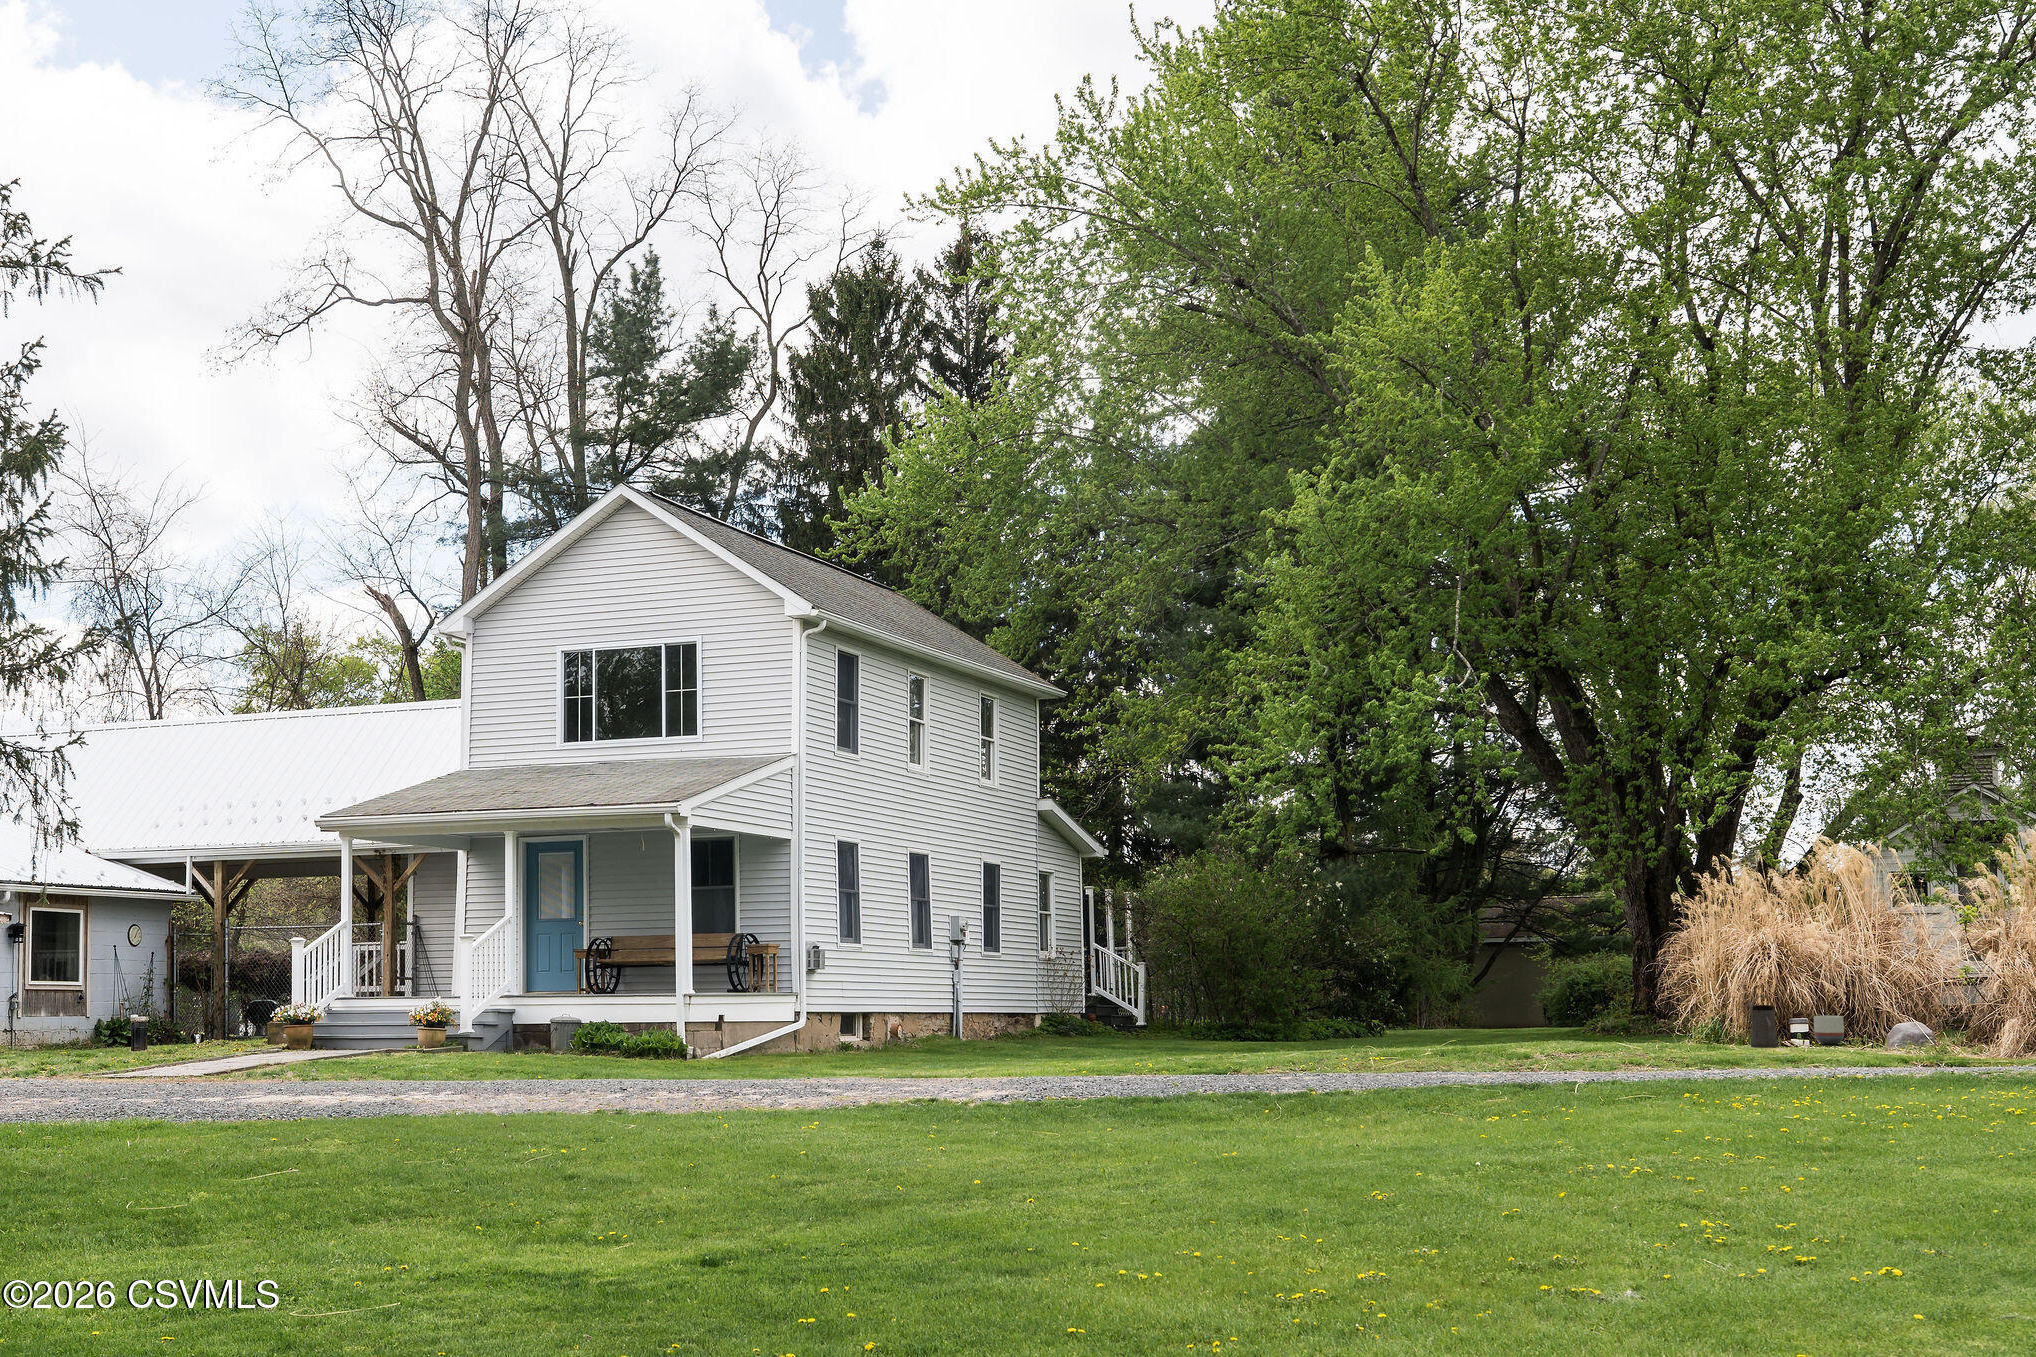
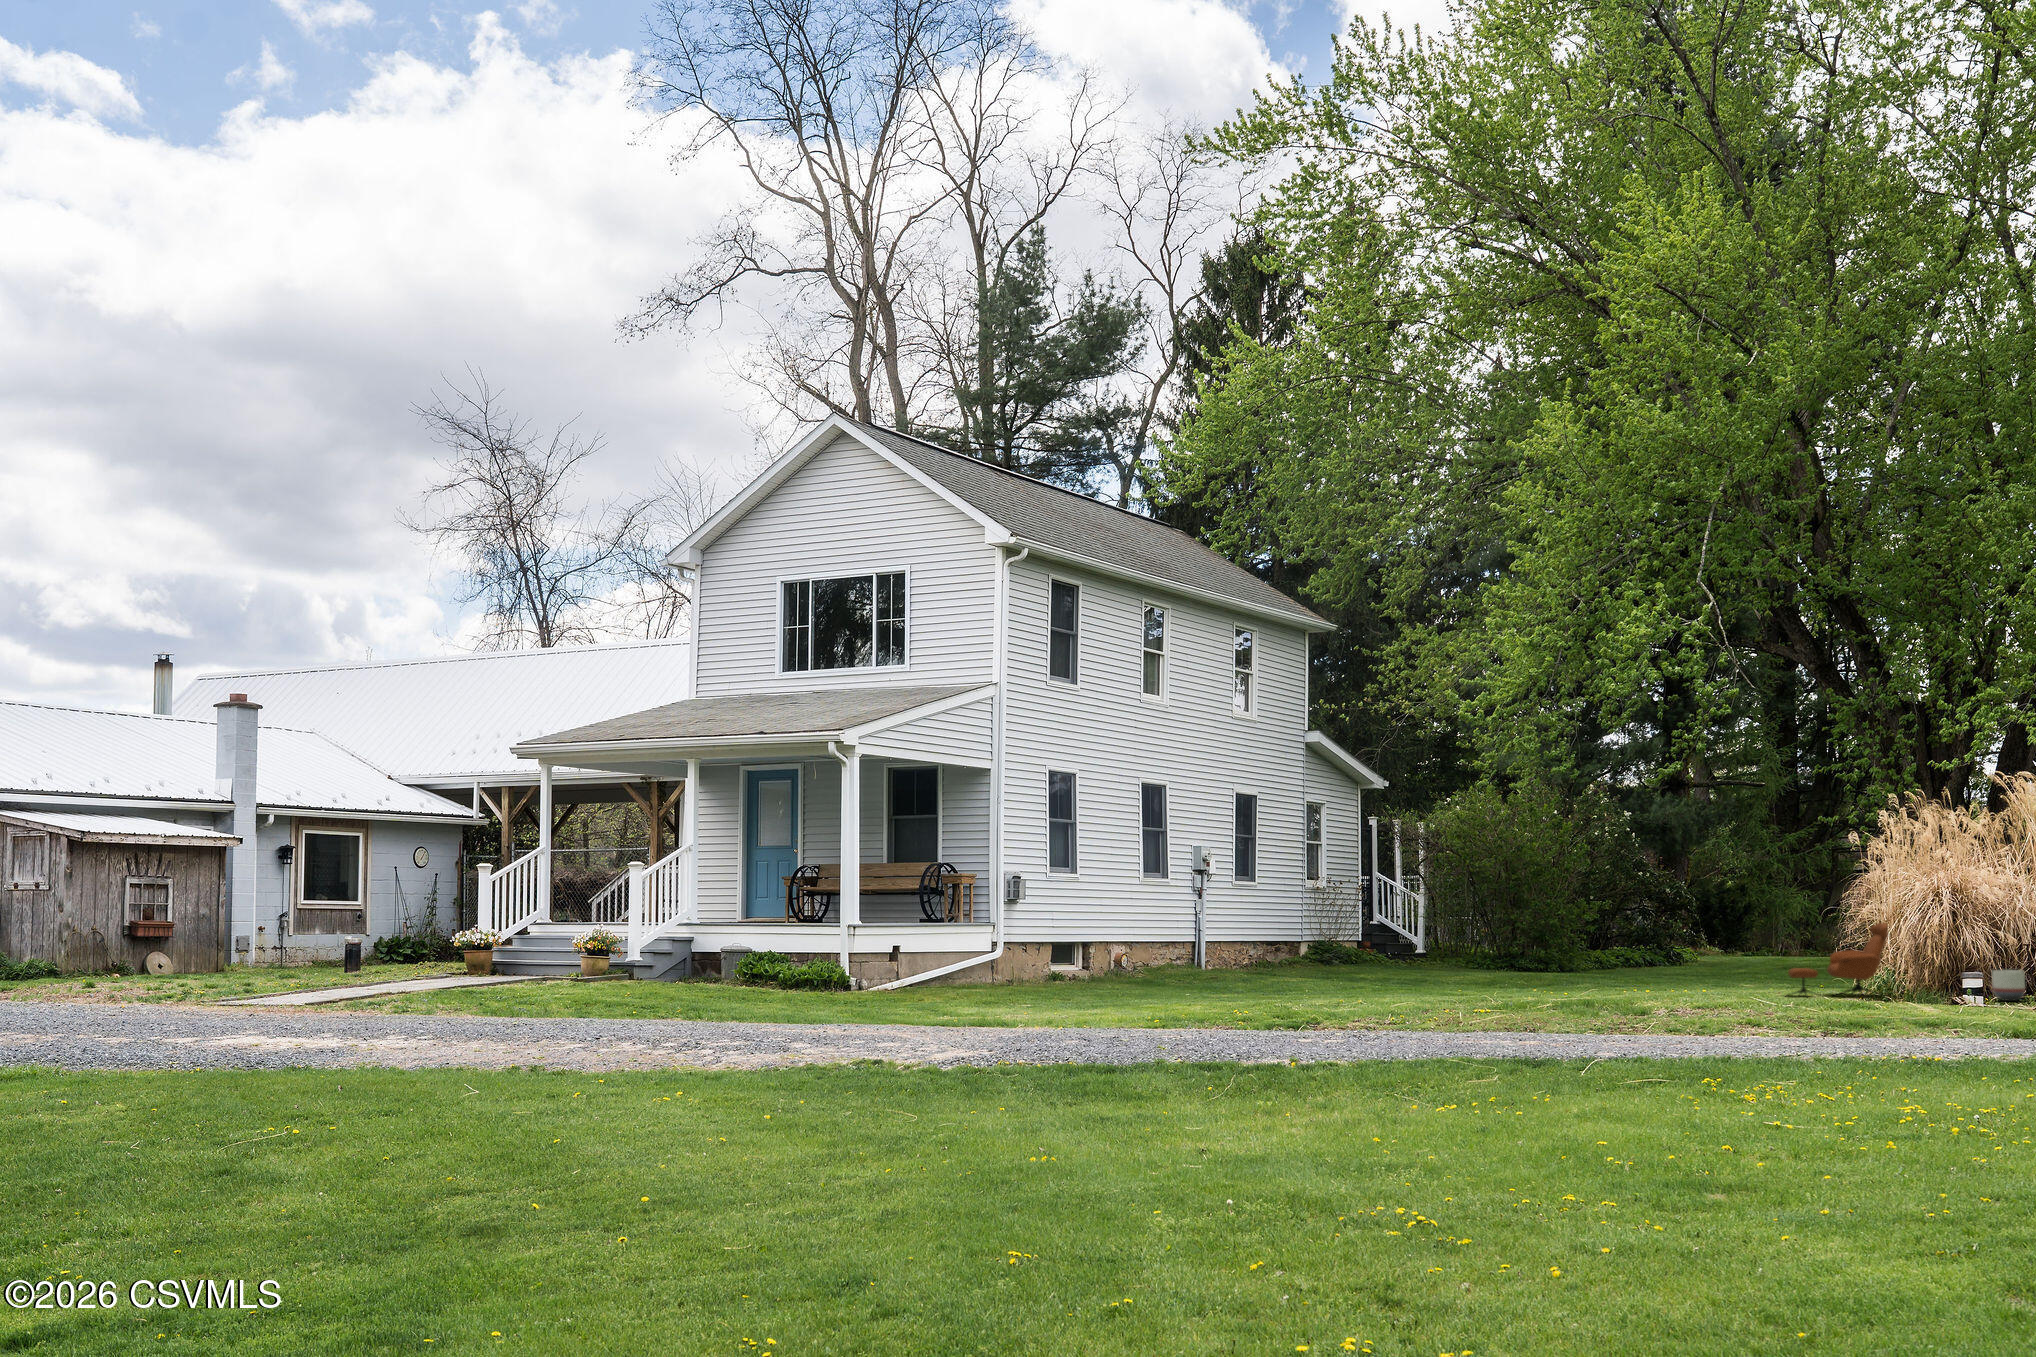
lounge chair: none [1621,974,1713,1046] -> present [1787,923,1888,995]
watering can: present [1748,996,1778,1048] -> none [1916,948,1946,1003]

